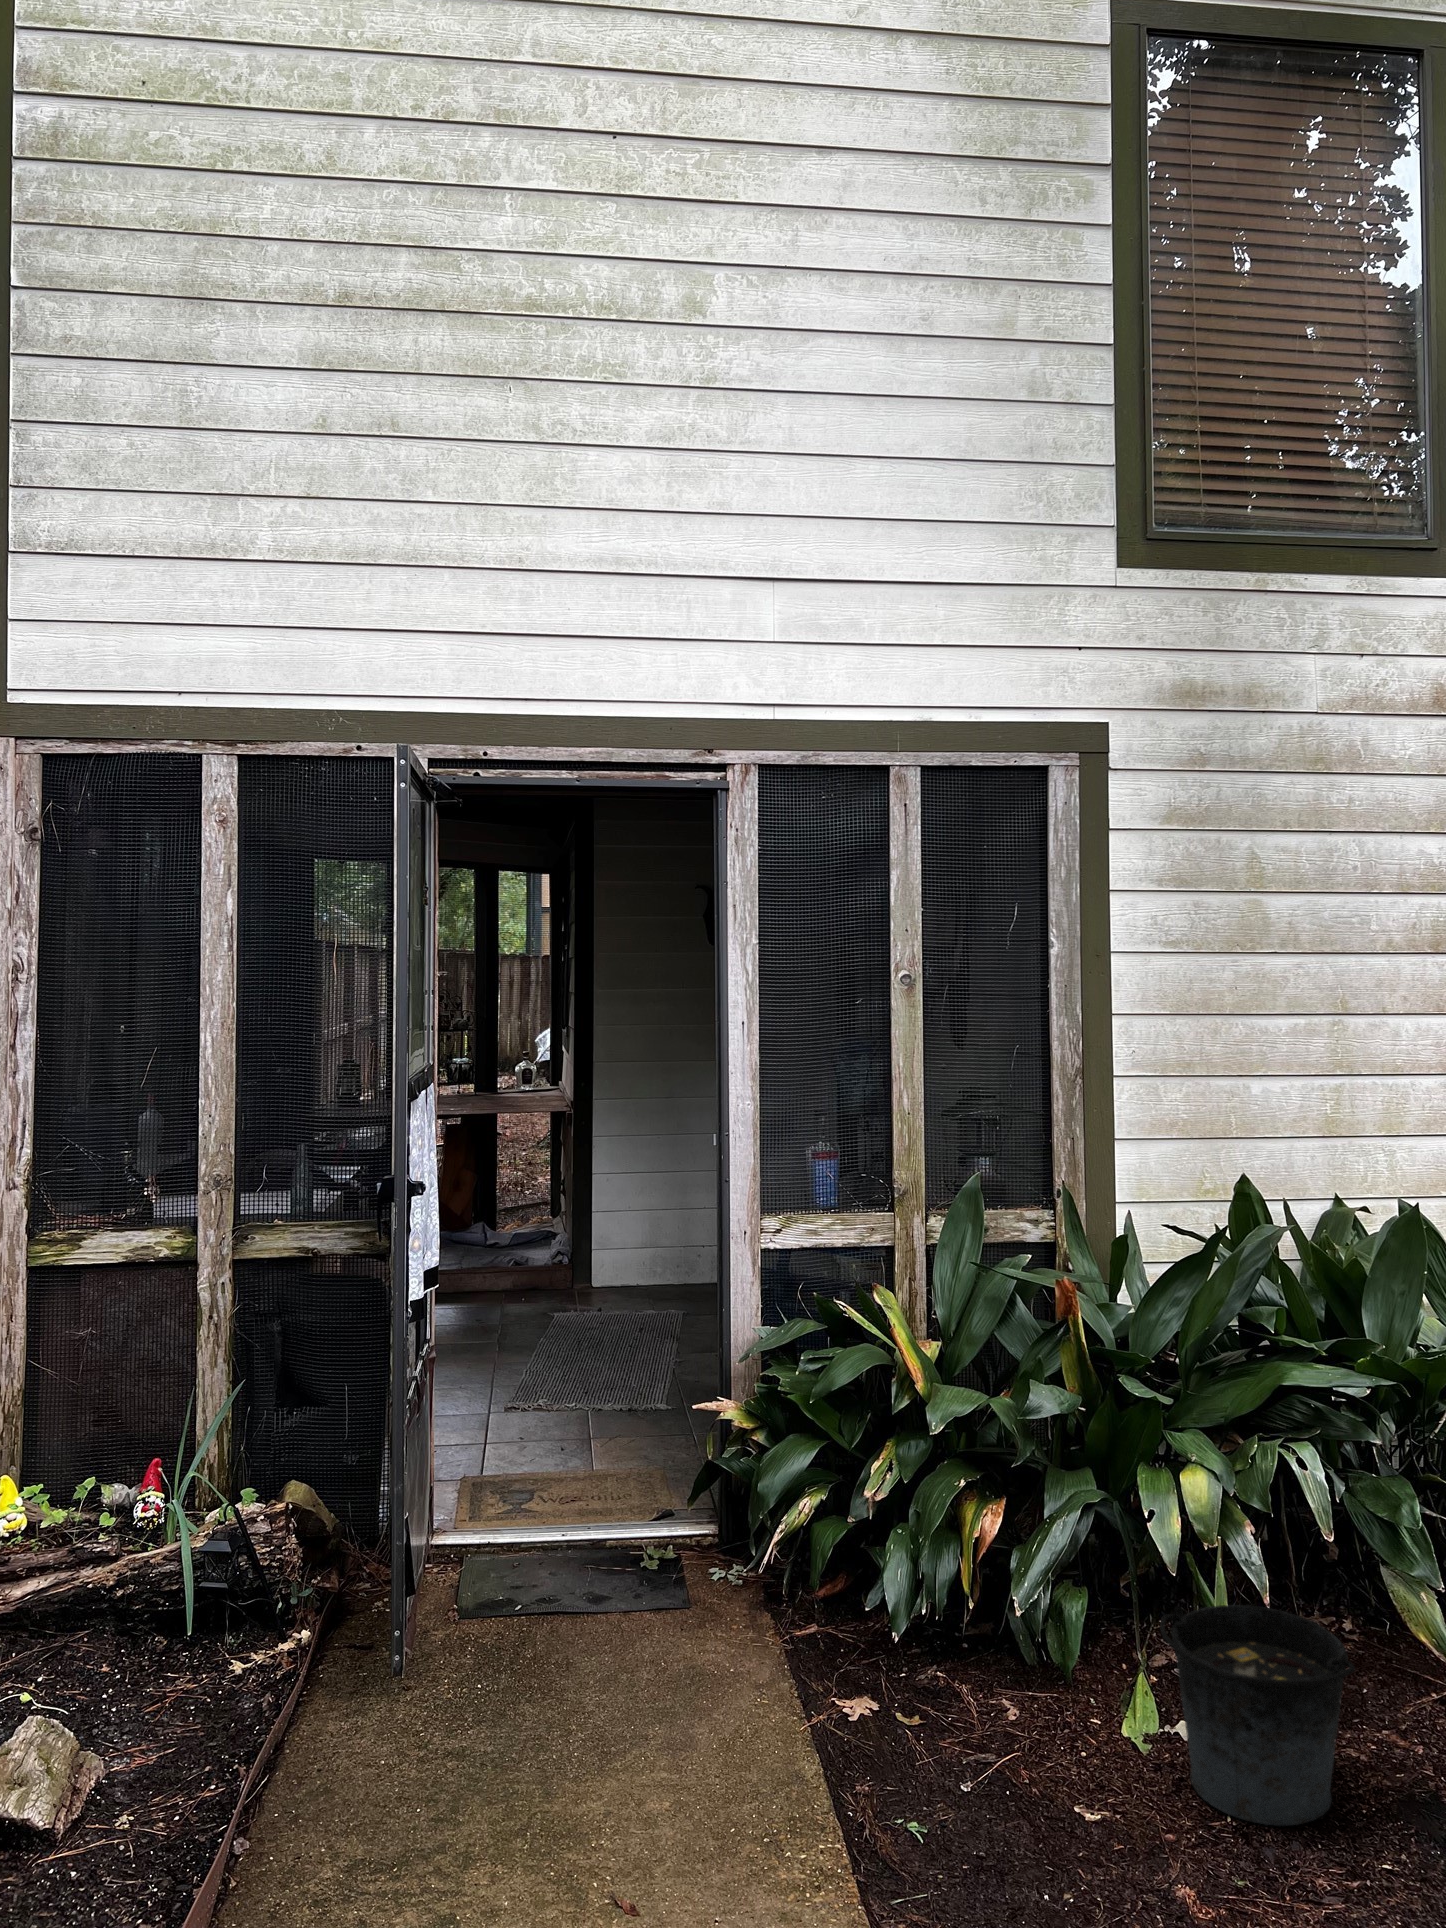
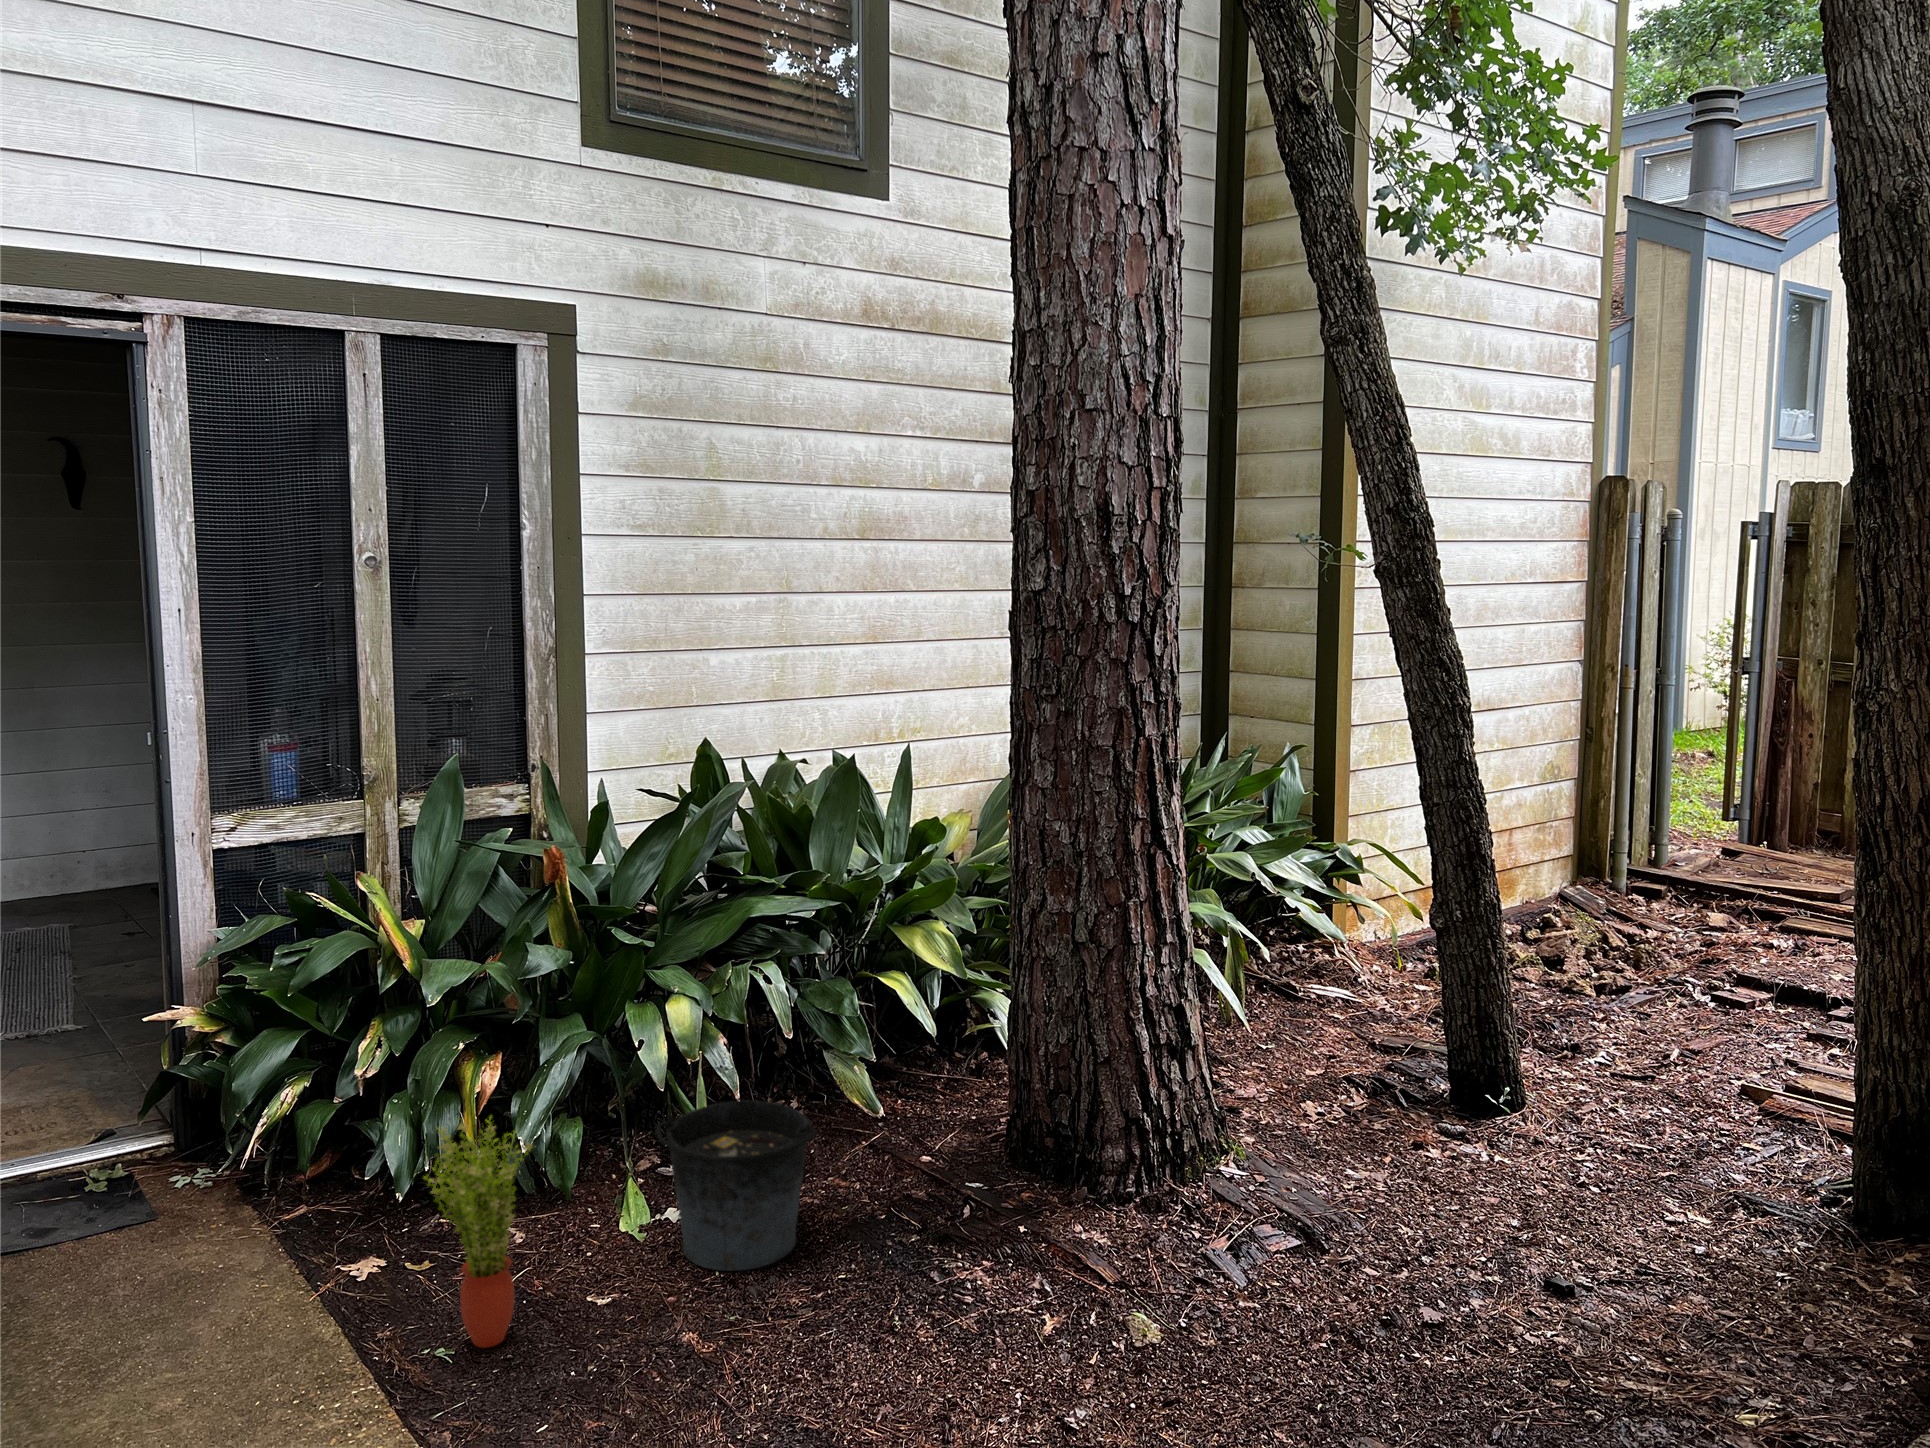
potted plant: none [899,1563,1013,1835] -> present [424,1117,532,1348]

